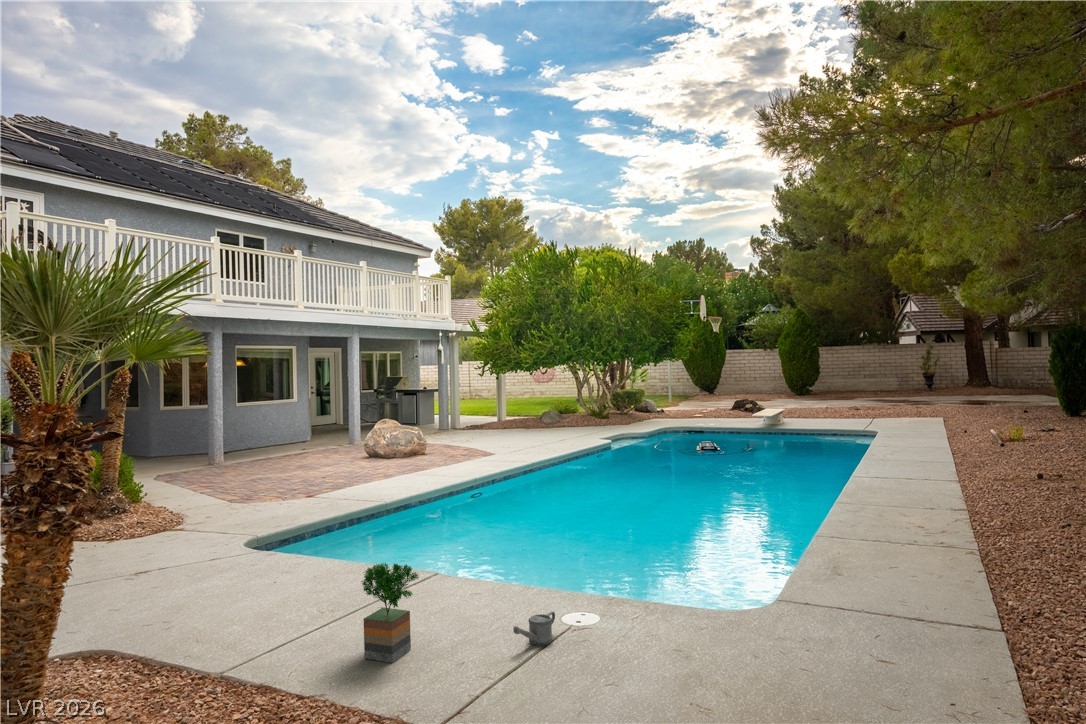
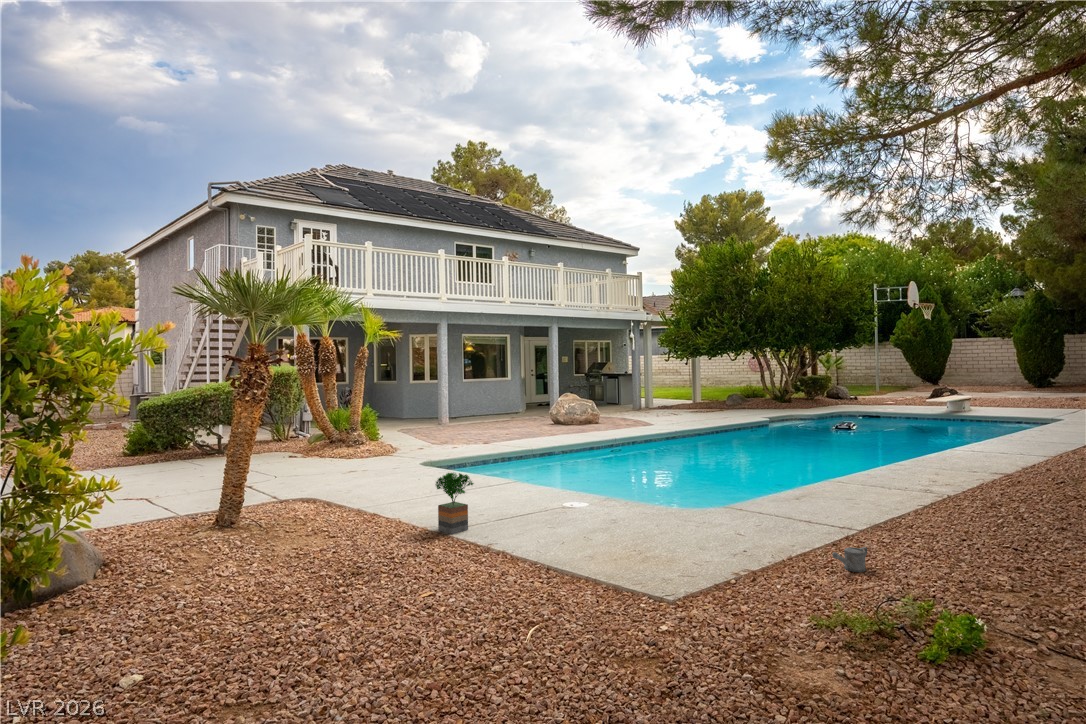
watering can: present [513,612,555,645] -> present [832,547,867,572]

